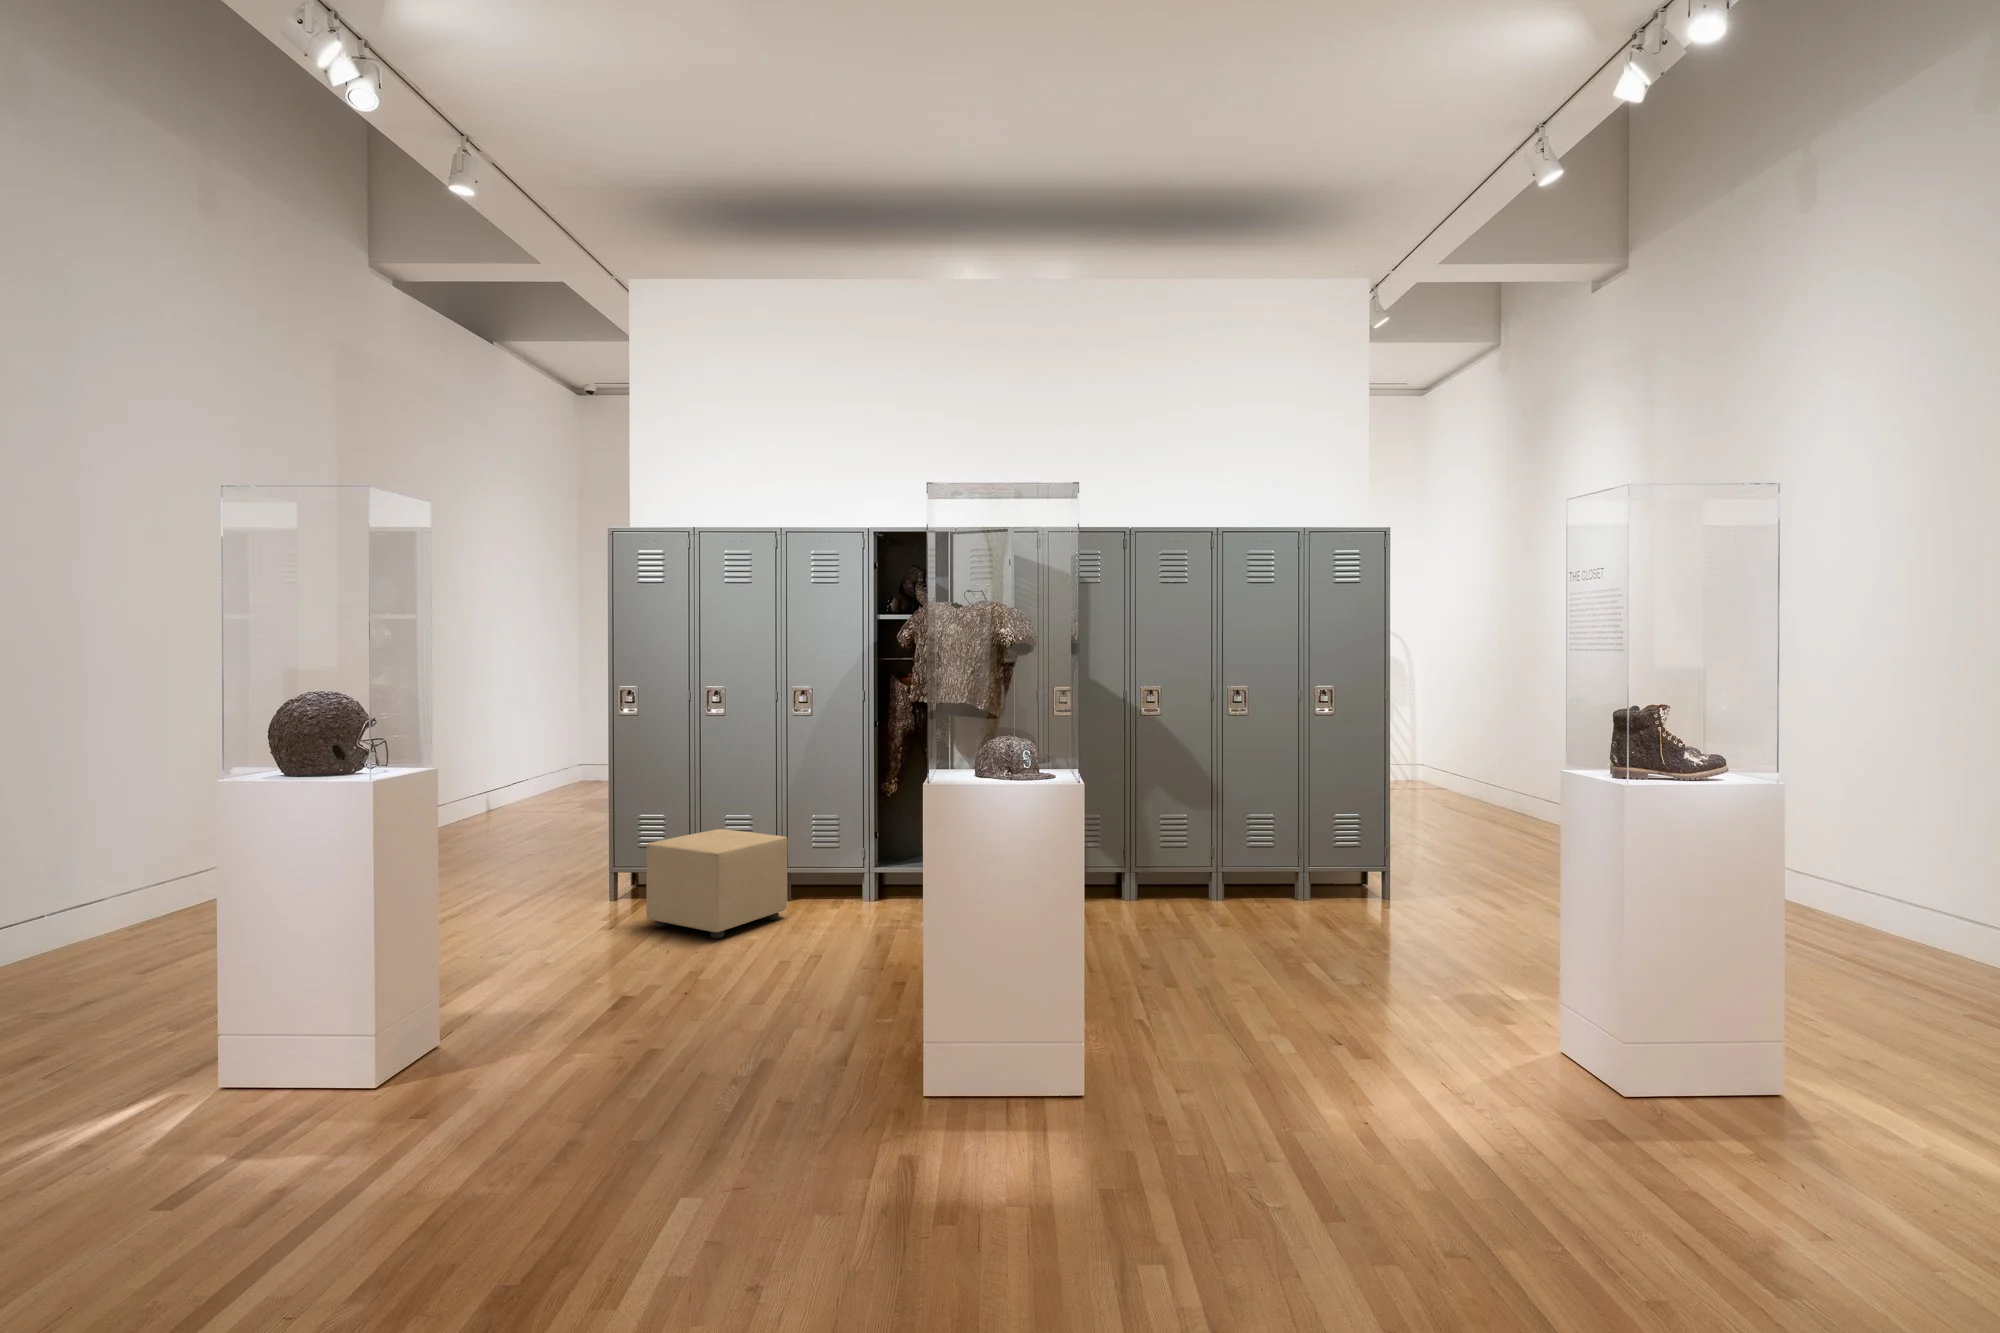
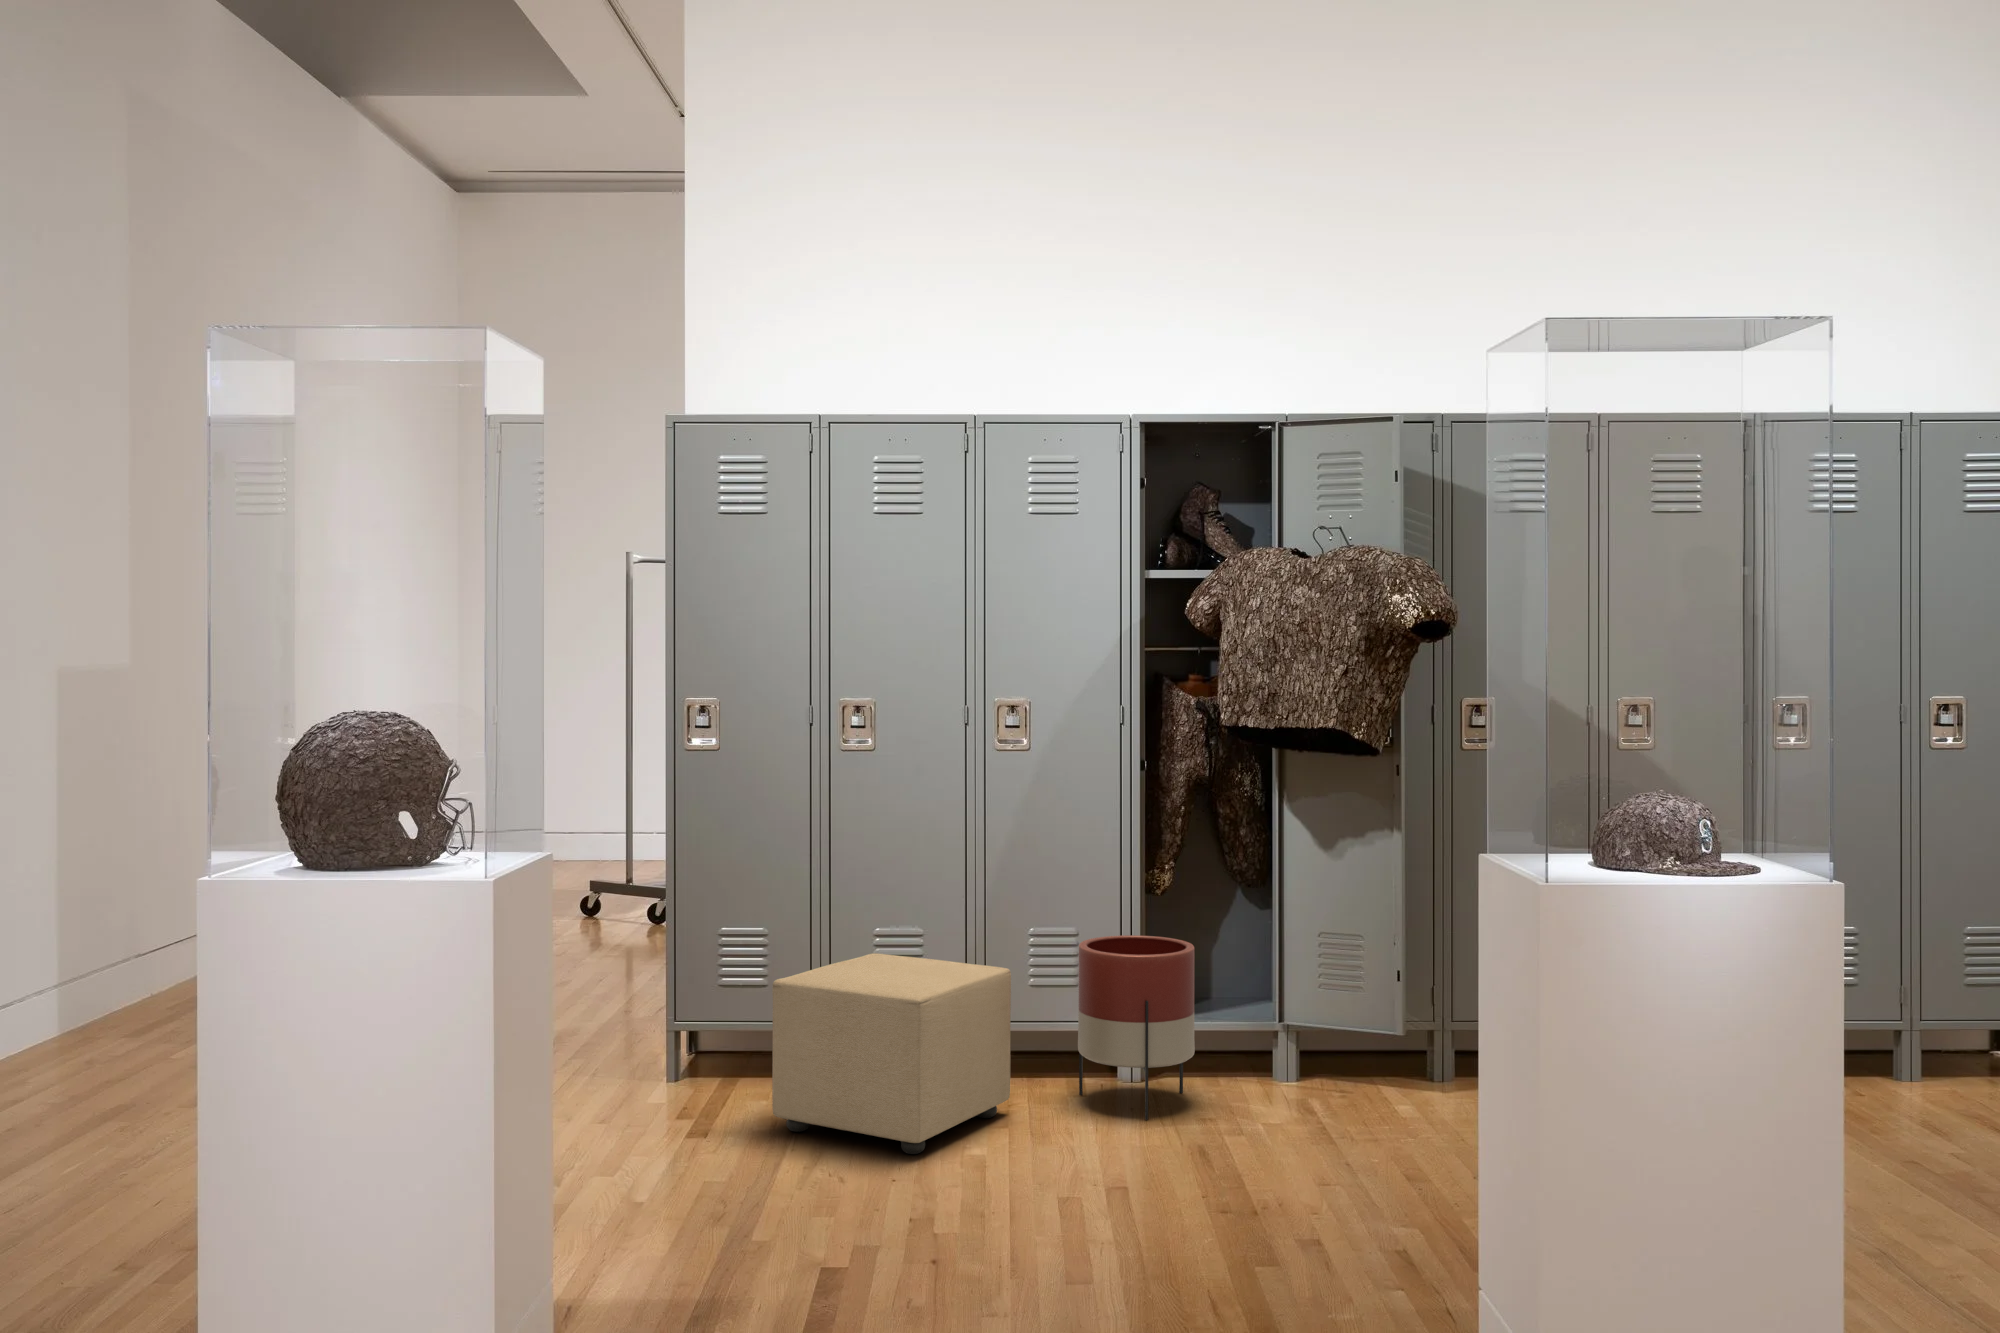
planter: none [830,819,895,920] -> present [1078,935,1195,1120]

